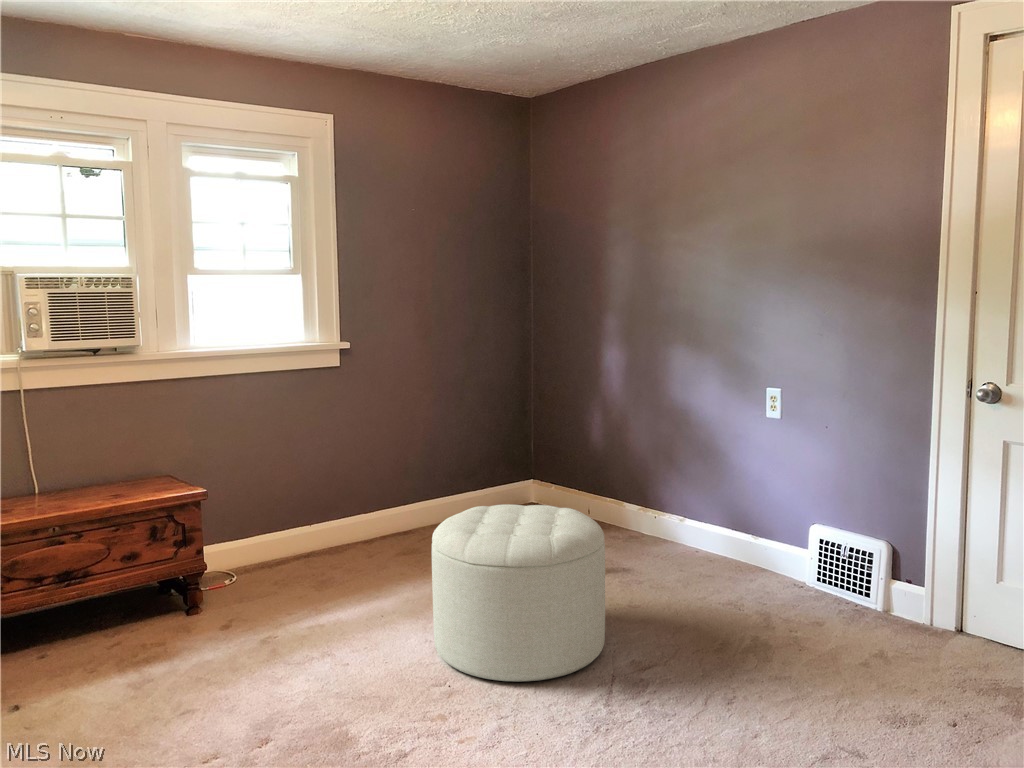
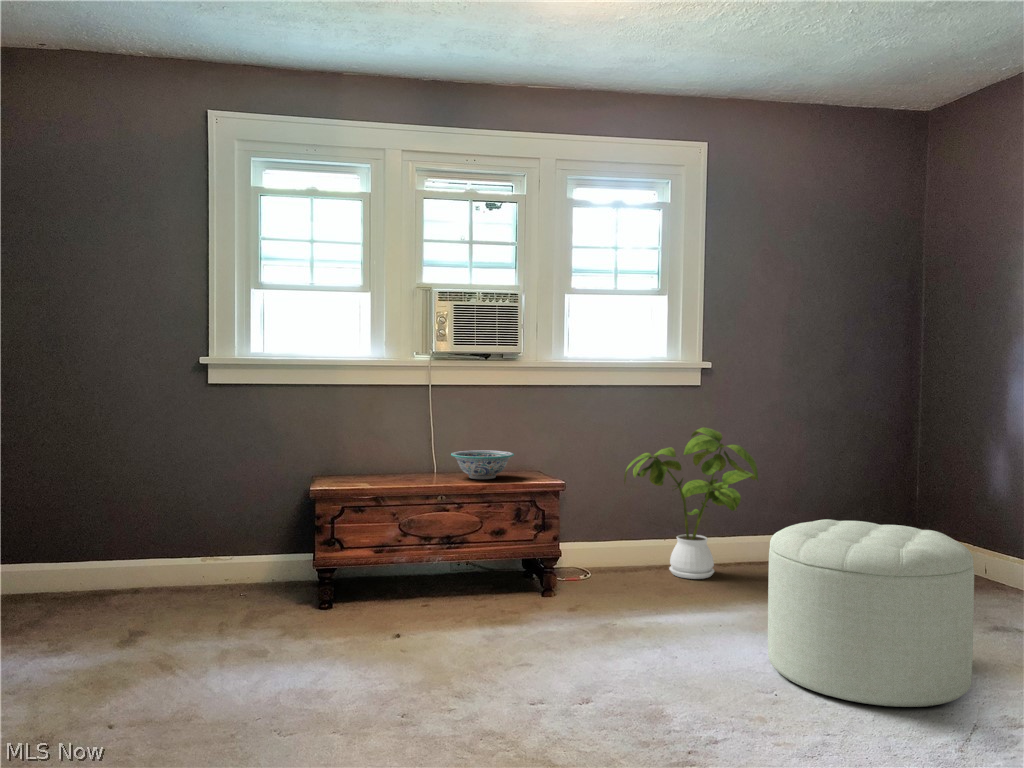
house plant: none [267,414,407,564] -> present [624,428,758,579]
decorative bowl: none [60,460,141,498] -> present [451,450,514,479]

